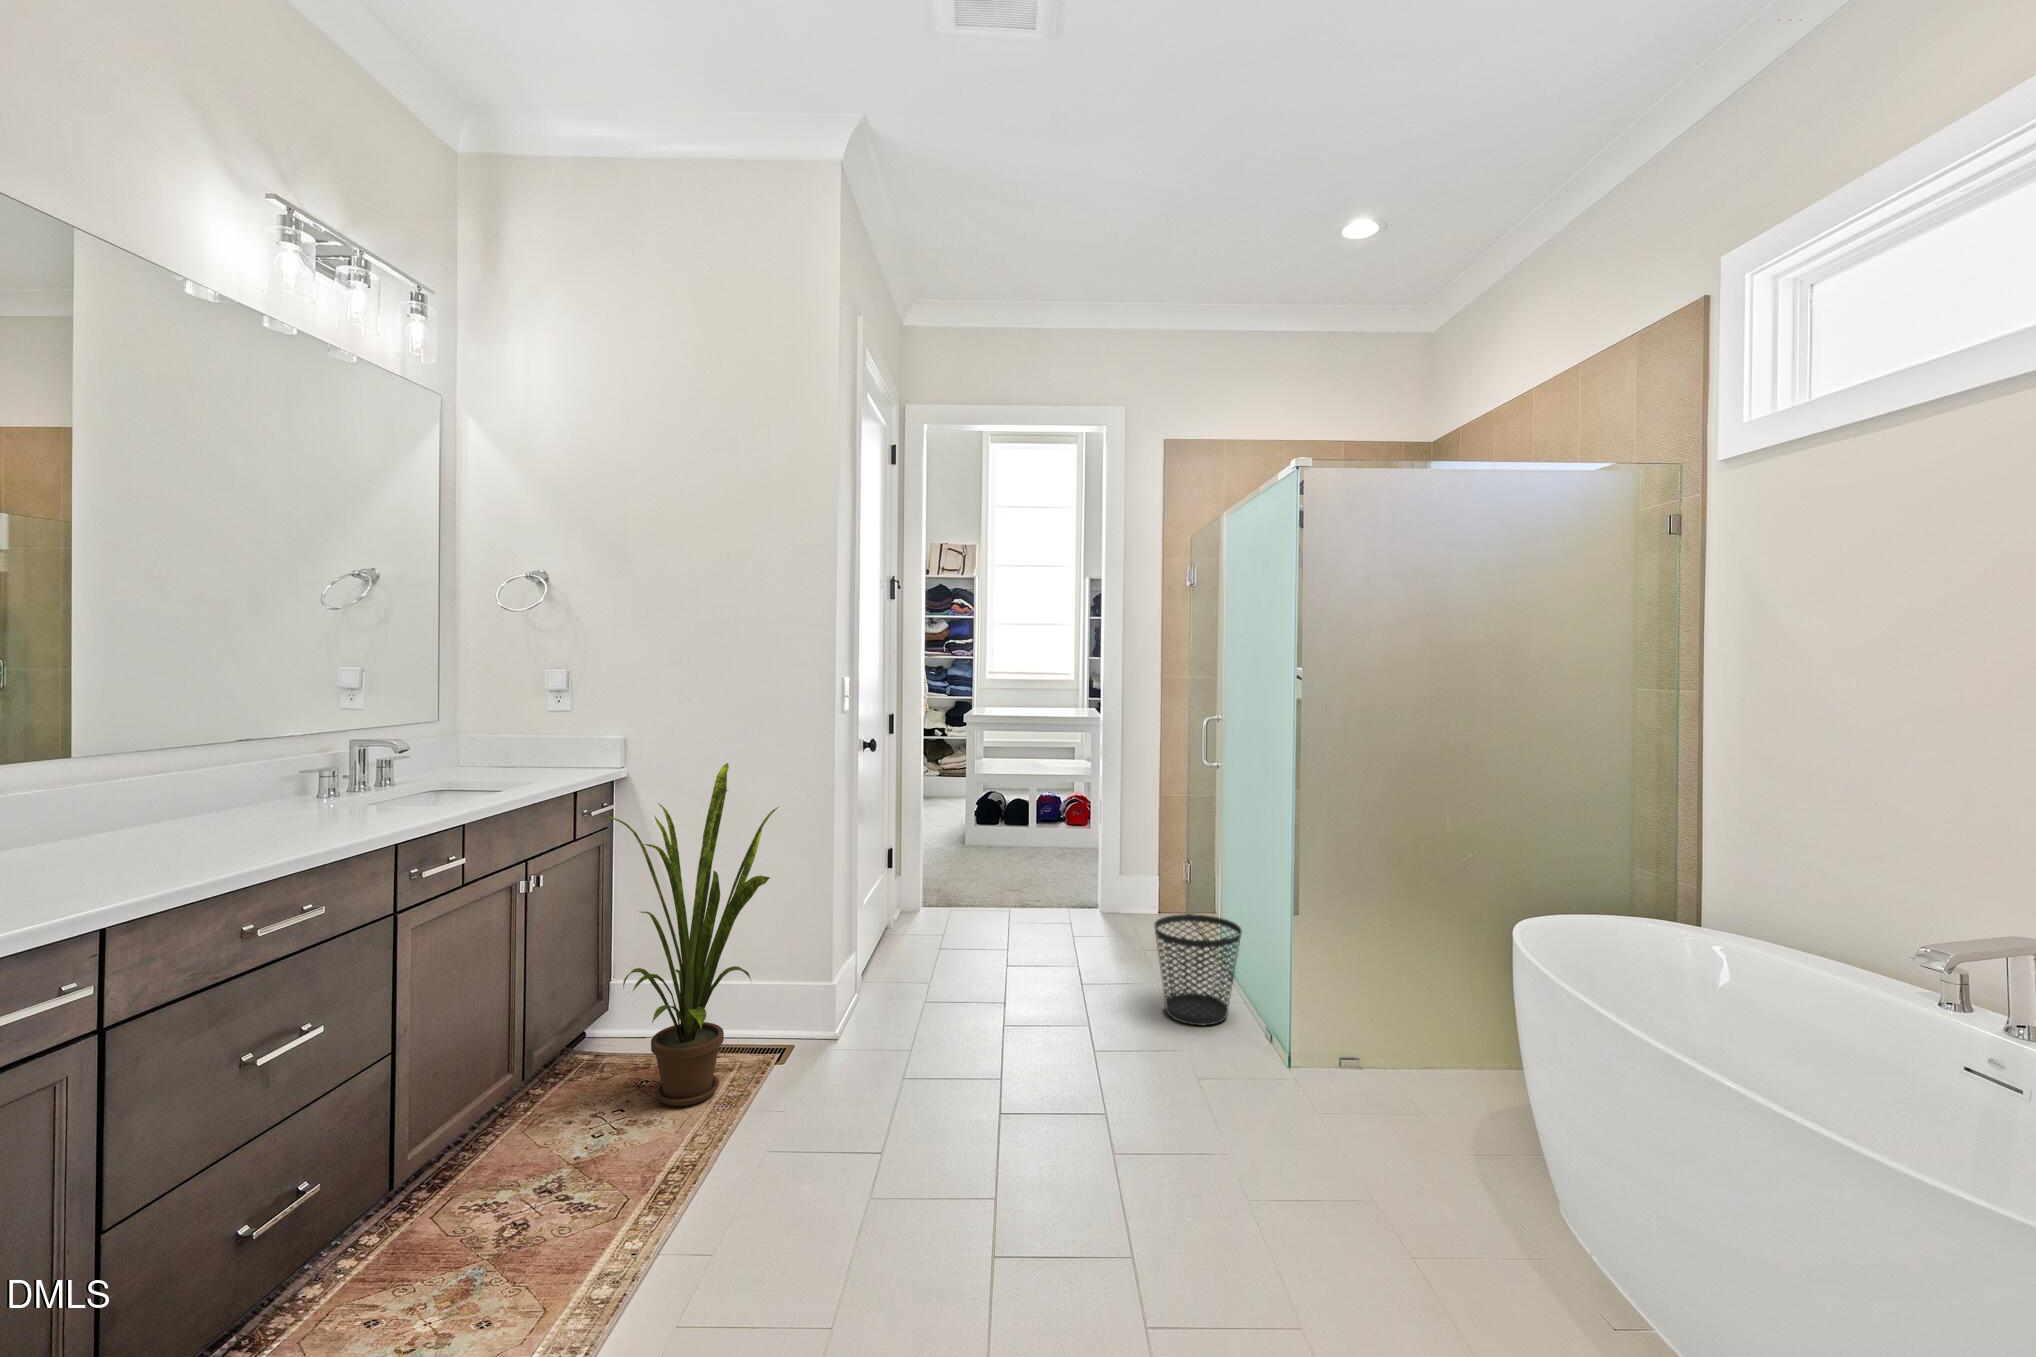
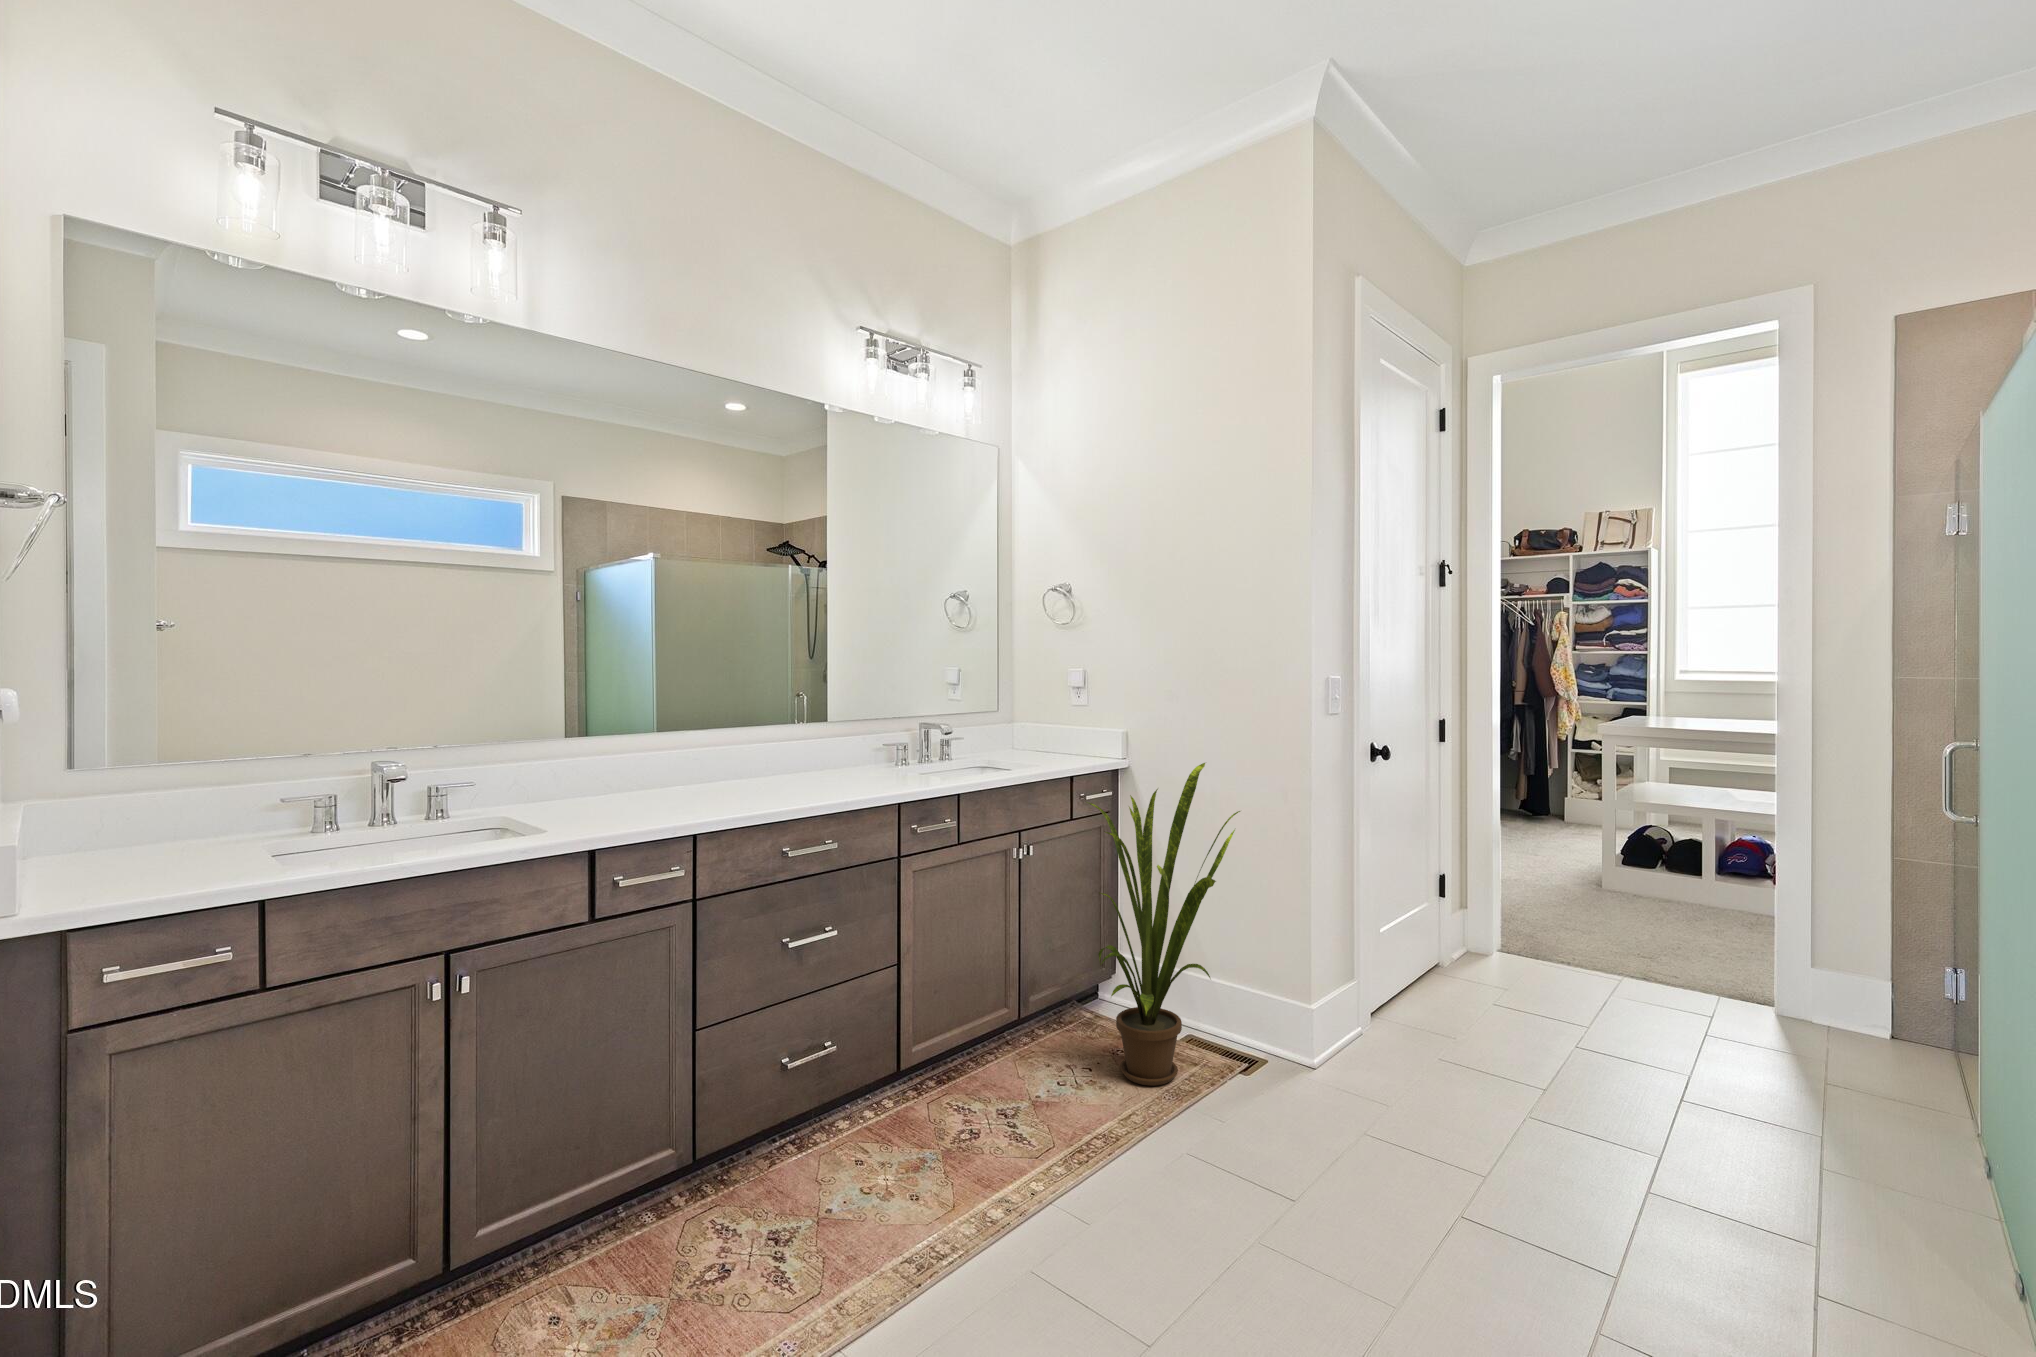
wastebasket: present [1155,914,1242,1026] -> none [1787,1037,1971,1226]

